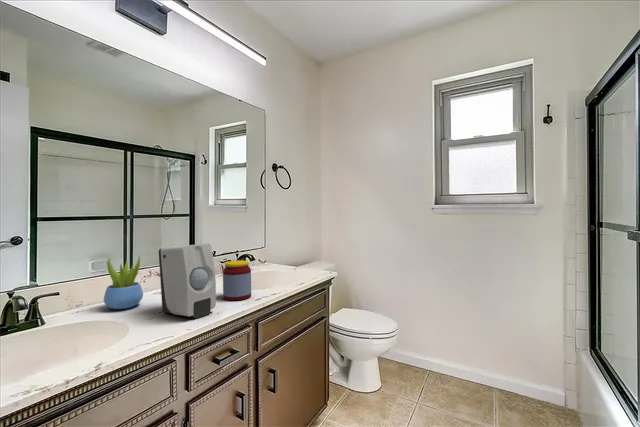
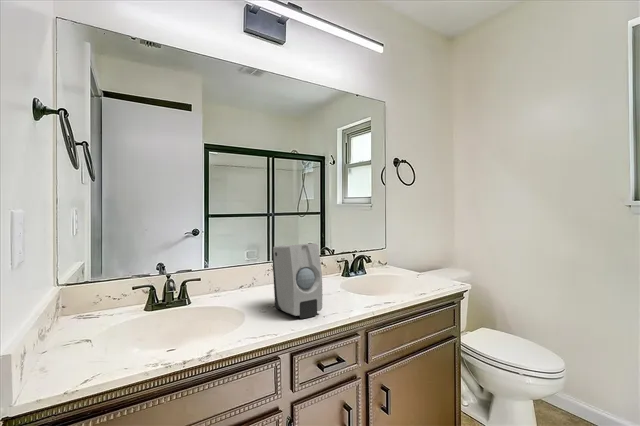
succulent plant: present [104,257,143,309] -> none [231,252,262,300]
jar: present [223,260,251,300] -> none [333,262,362,304]

